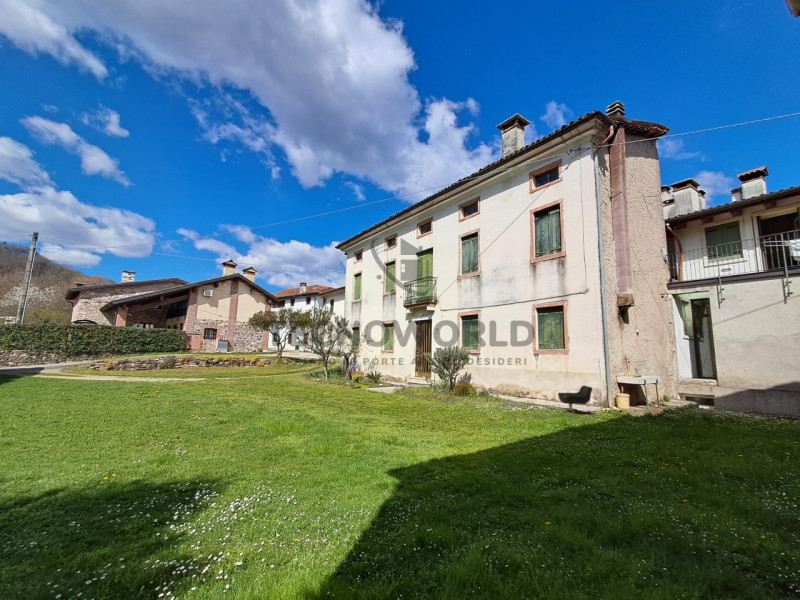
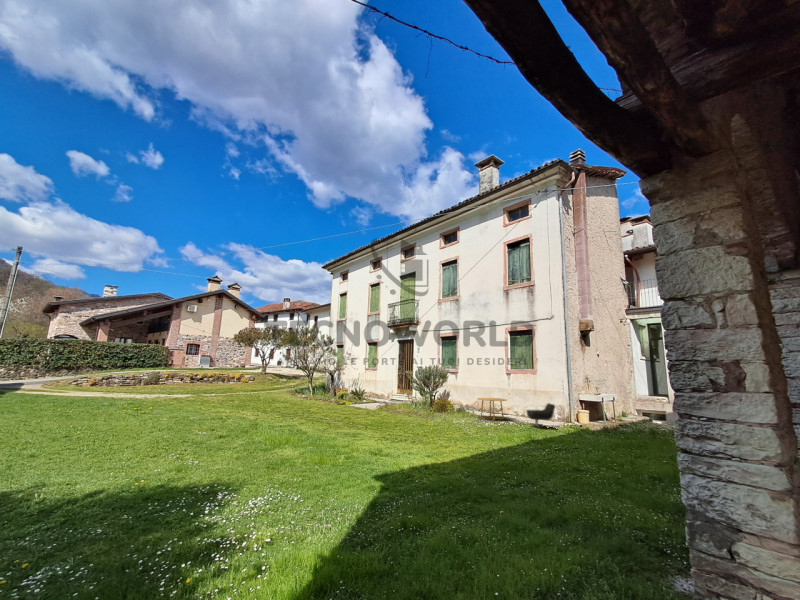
round table: none [502,380,535,404] -> present [477,398,506,420]

